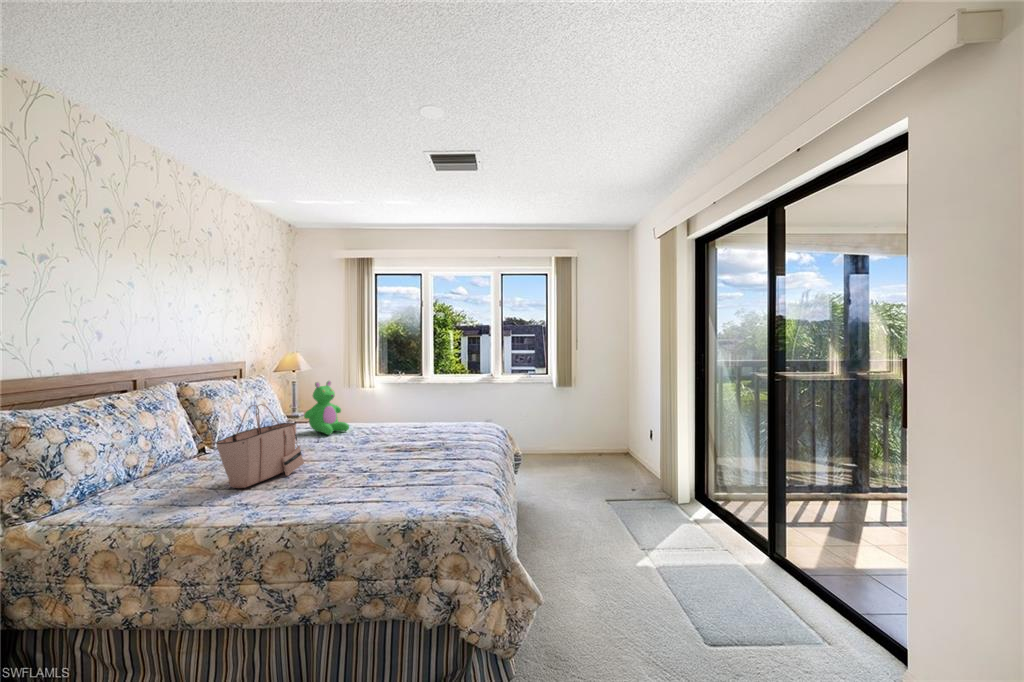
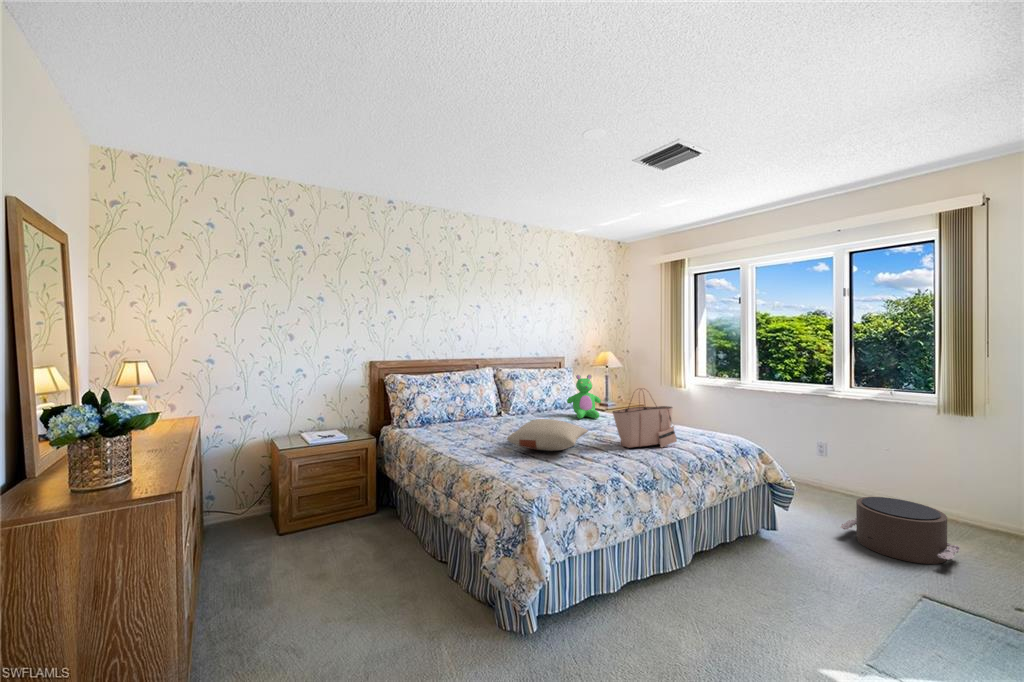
tote bag: present [216,404,304,488] -> present [613,388,677,448]
pillow: none [330,437,438,479] -> present [507,419,588,451]
pouf: none [543,447,603,486] -> present [841,497,960,564]

